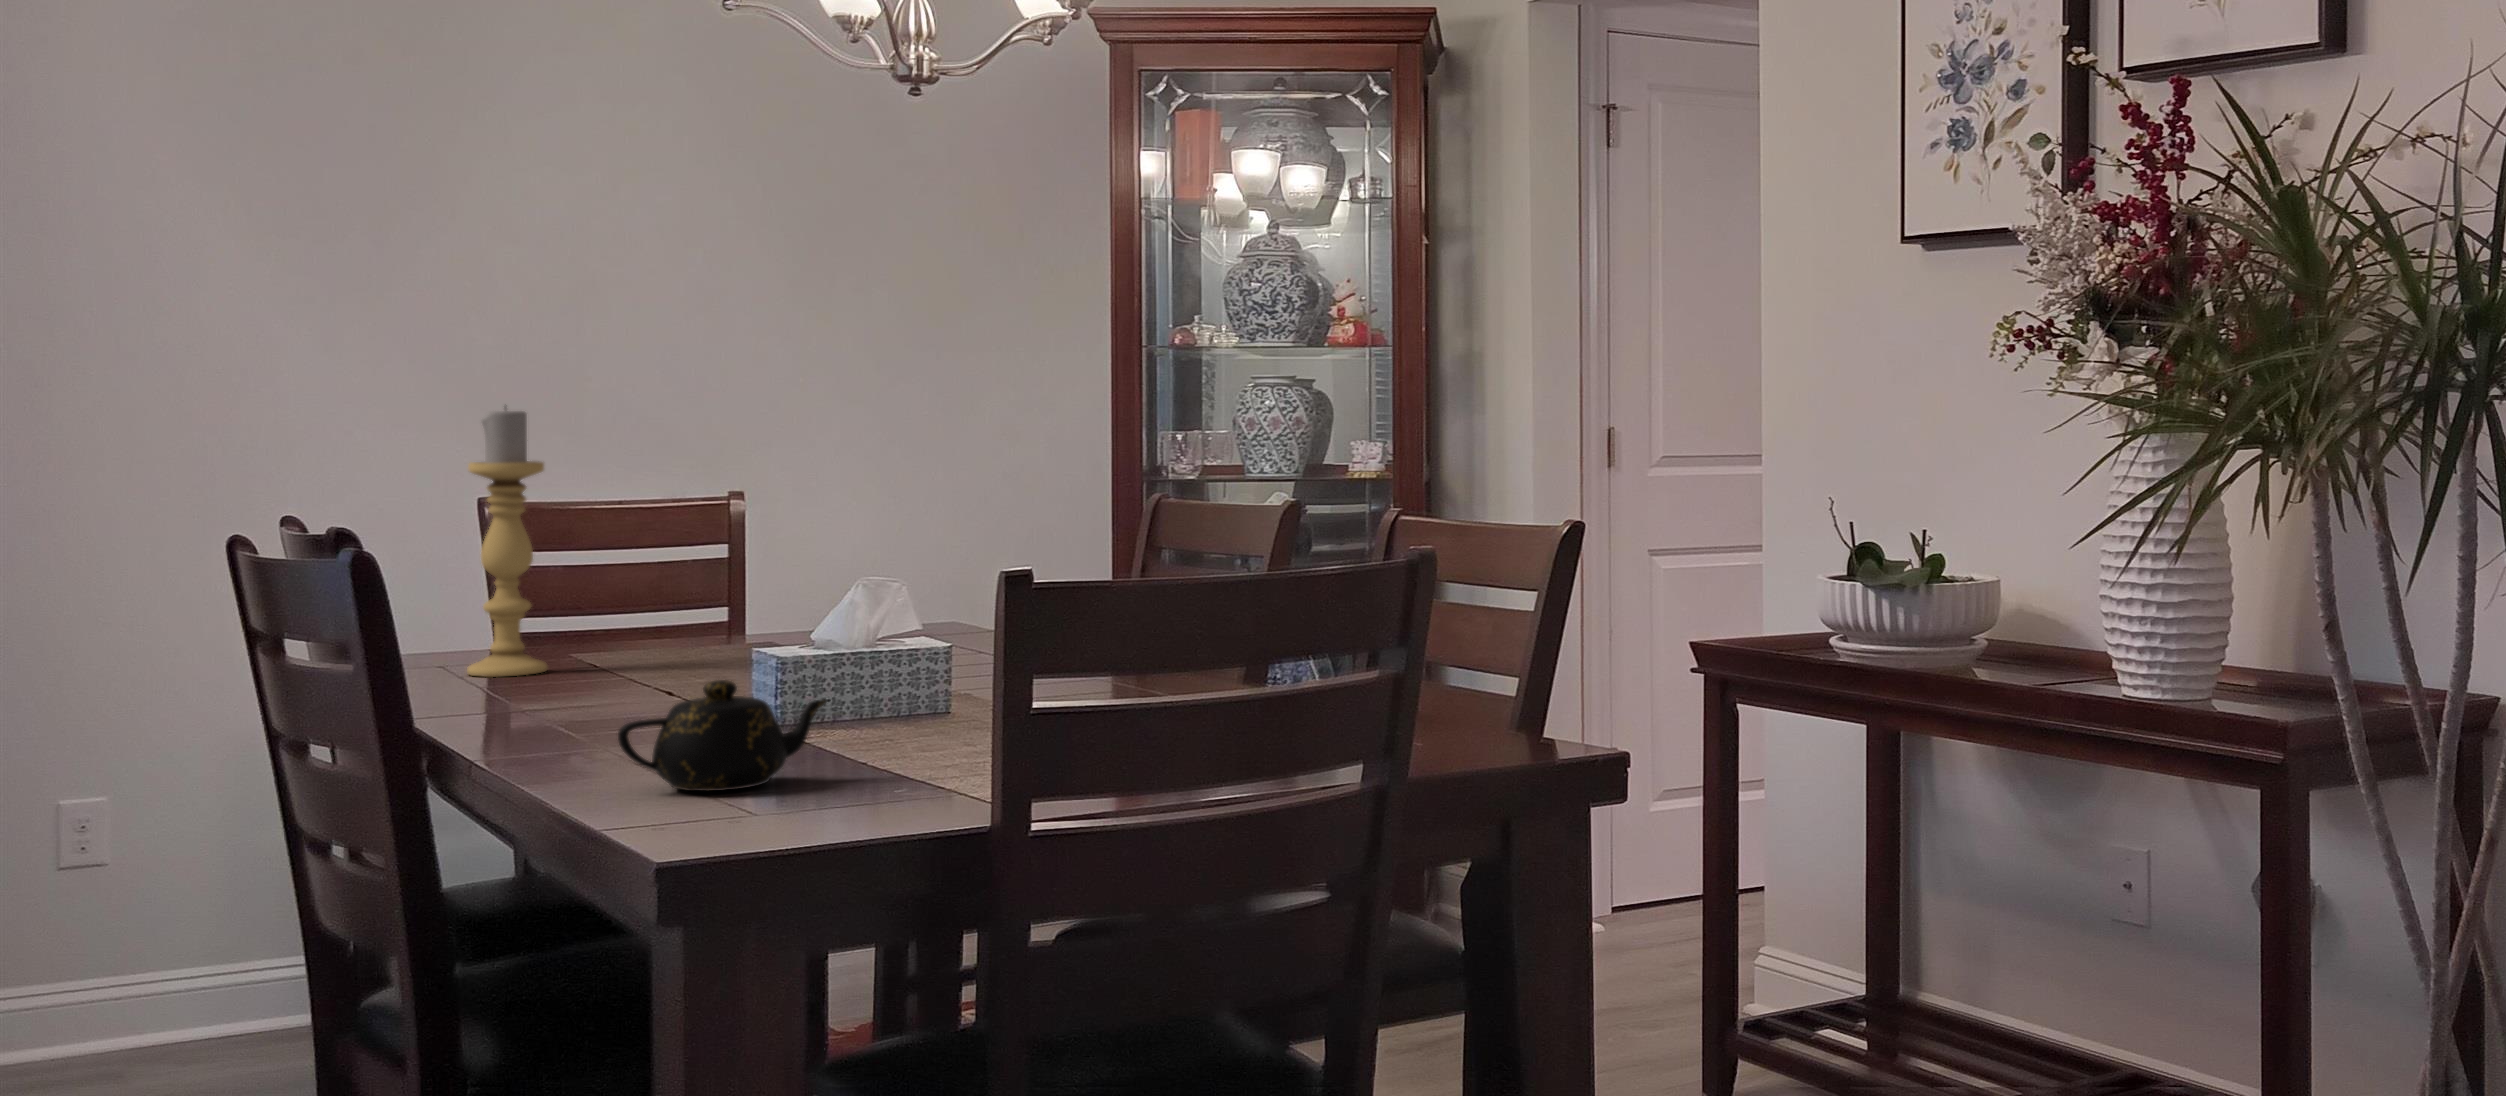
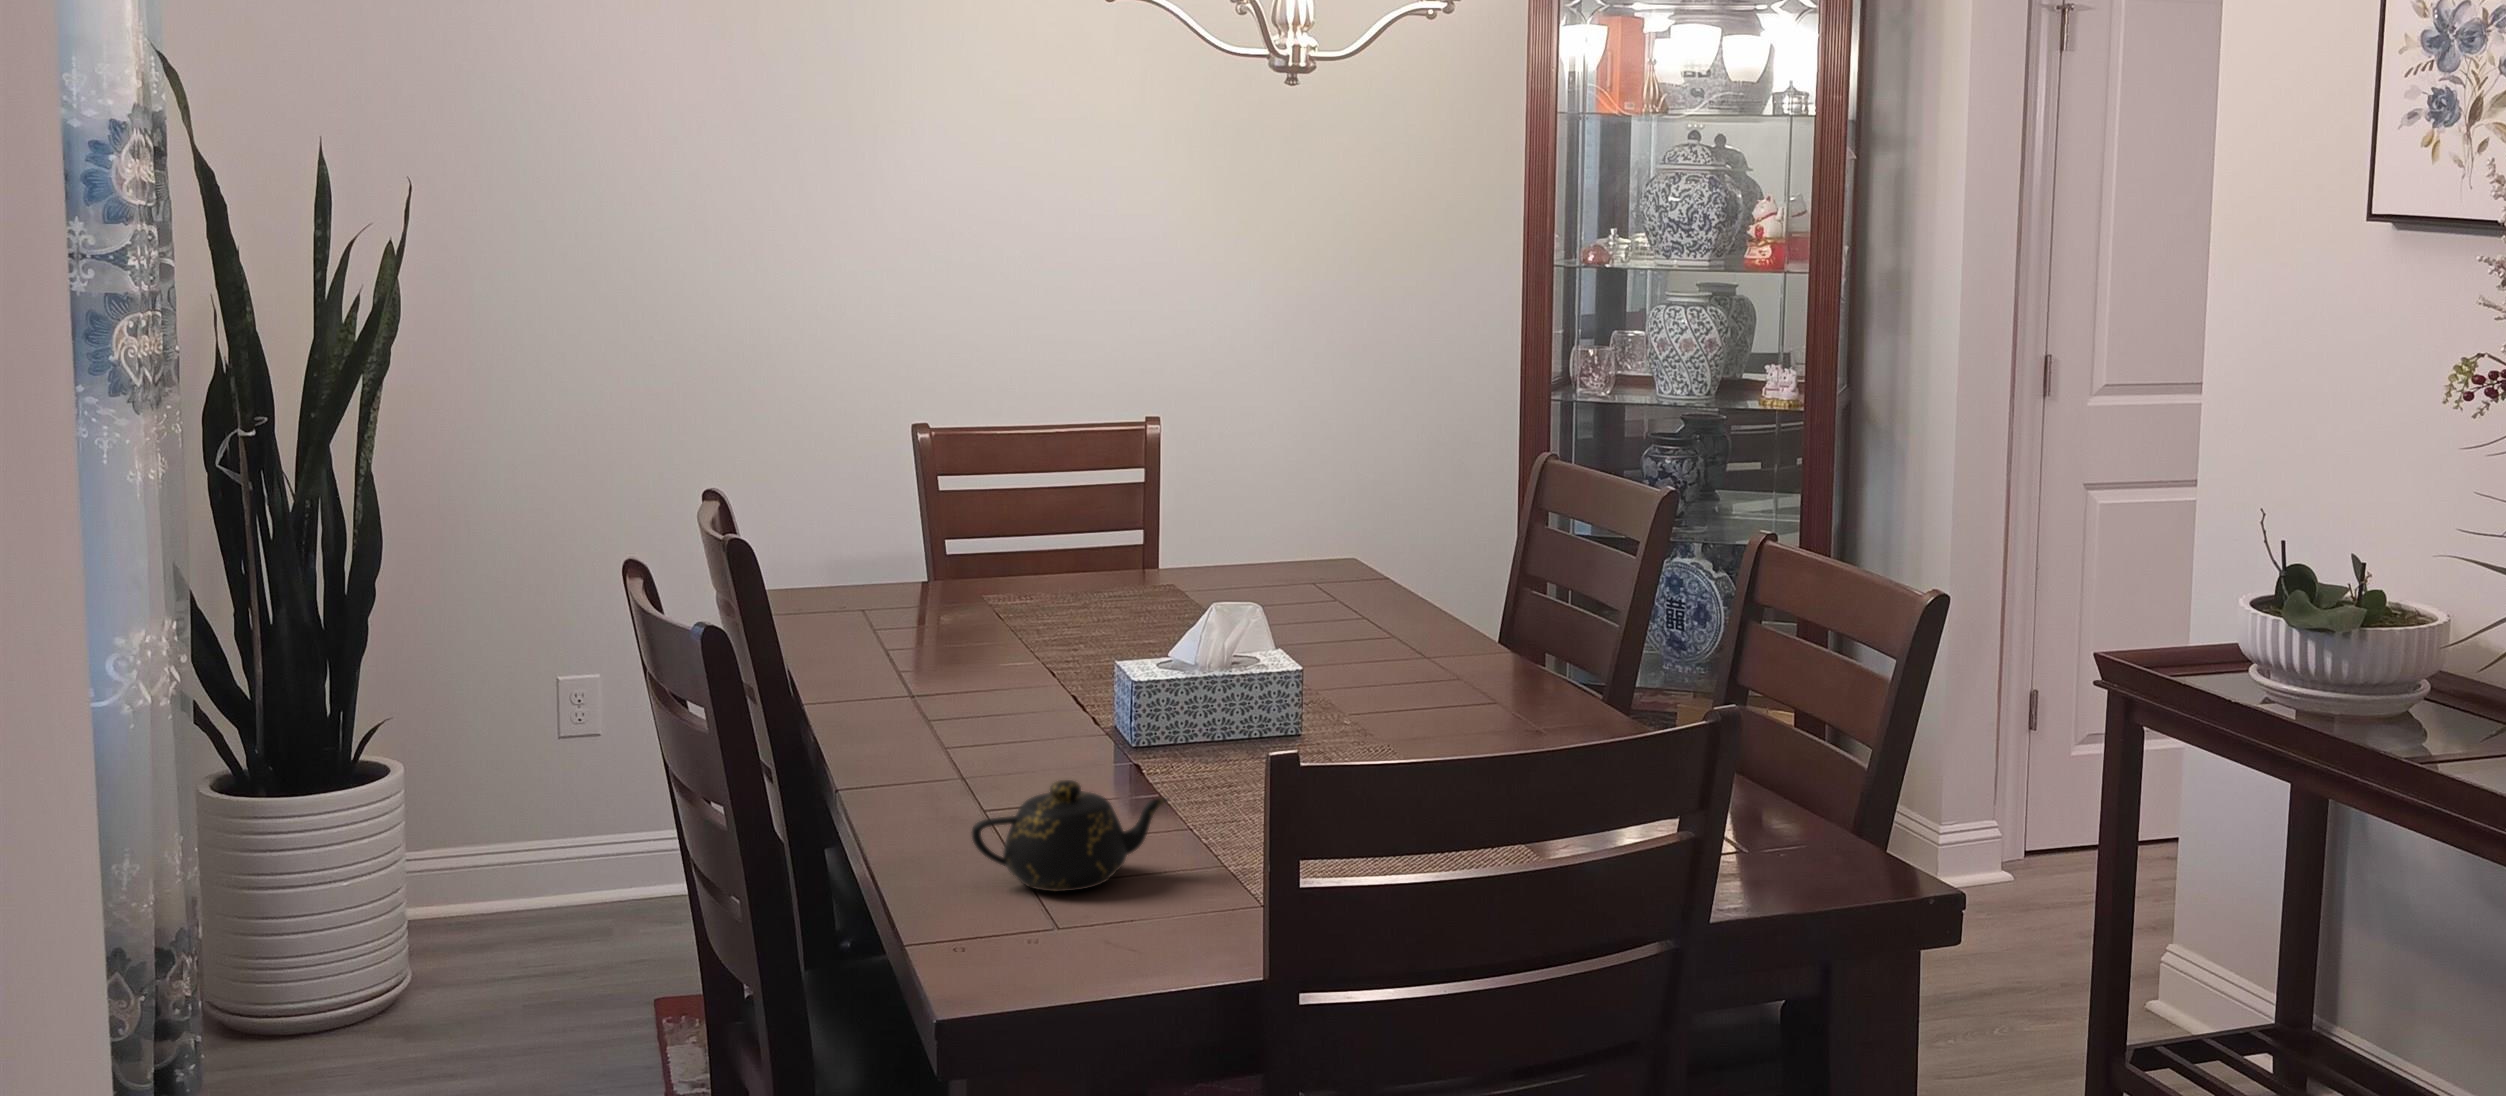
candle holder: present [467,409,547,677] -> none [886,387,958,647]

